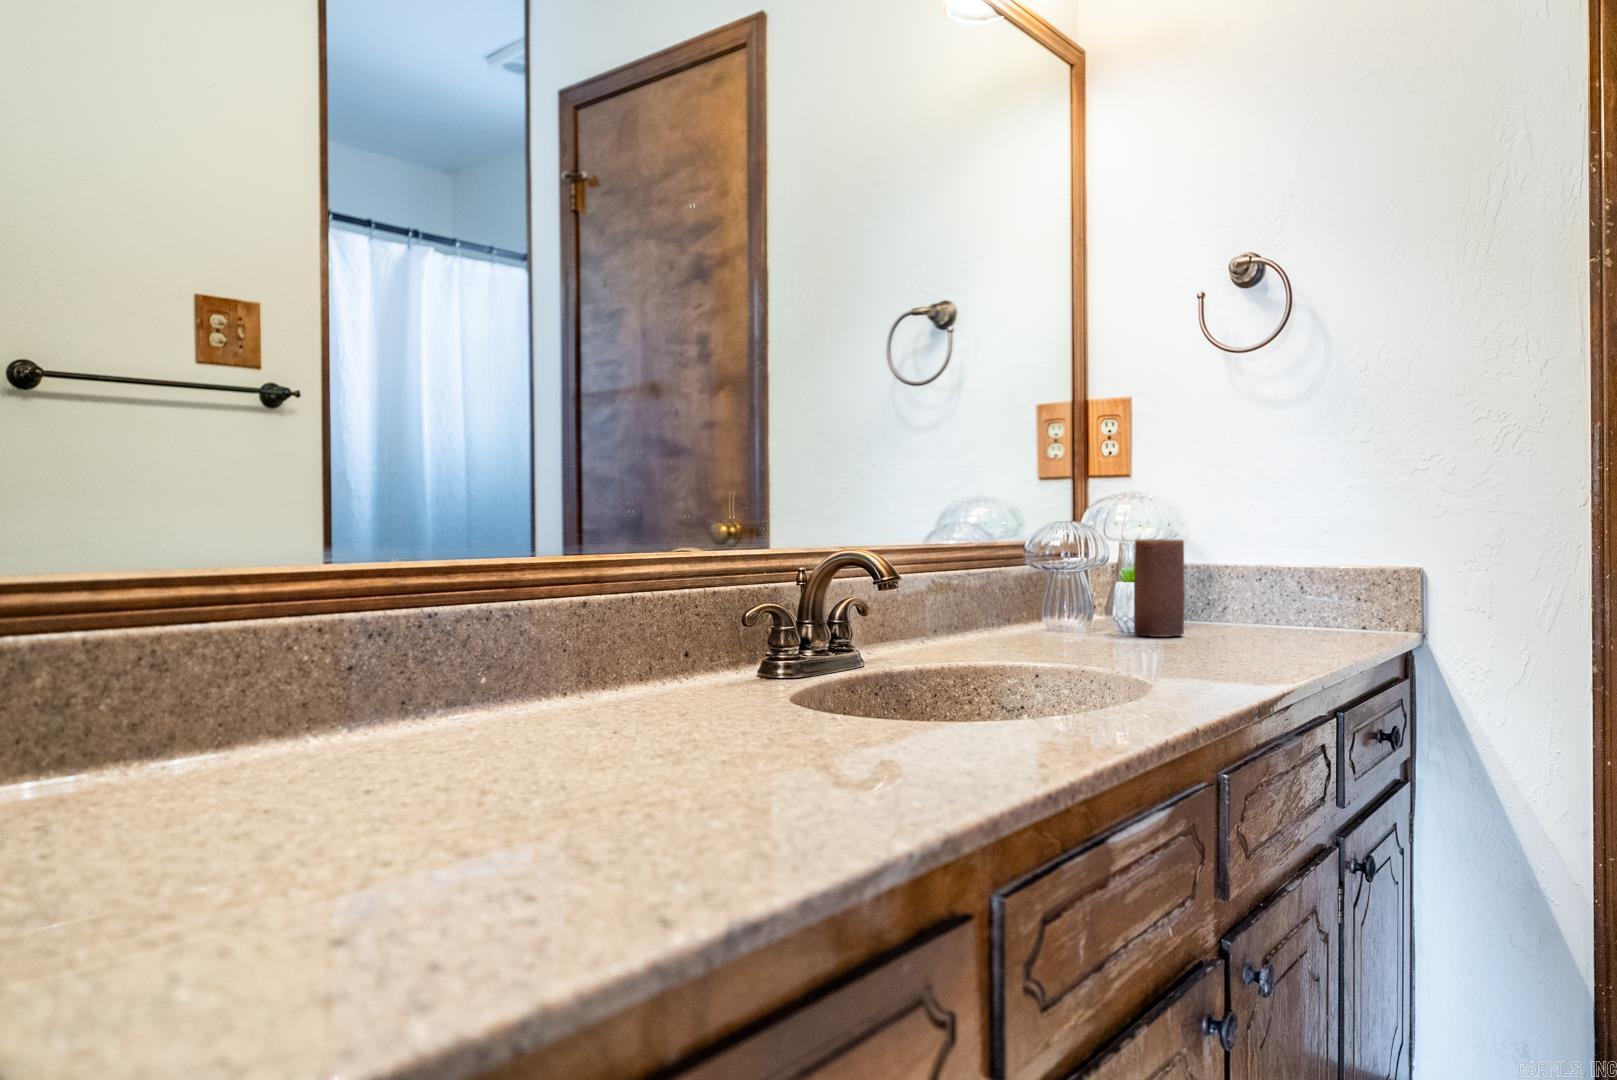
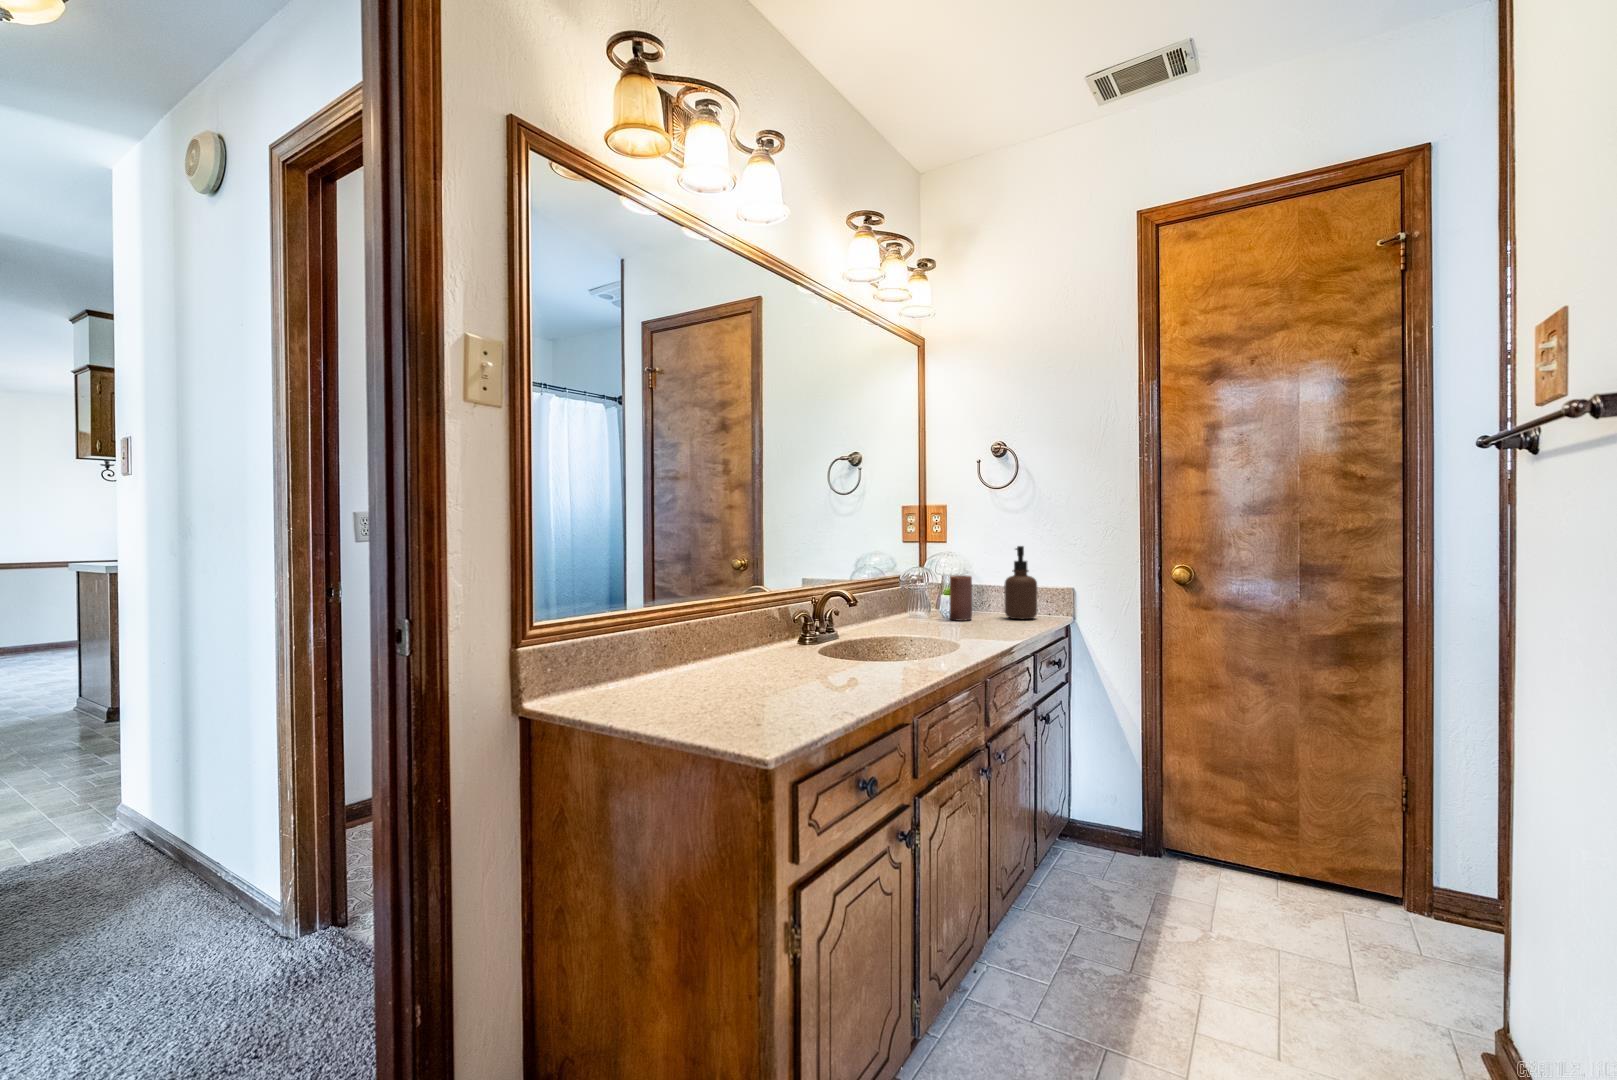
soap dispenser: none [1258,474,1334,636] -> present [1004,546,1037,619]

